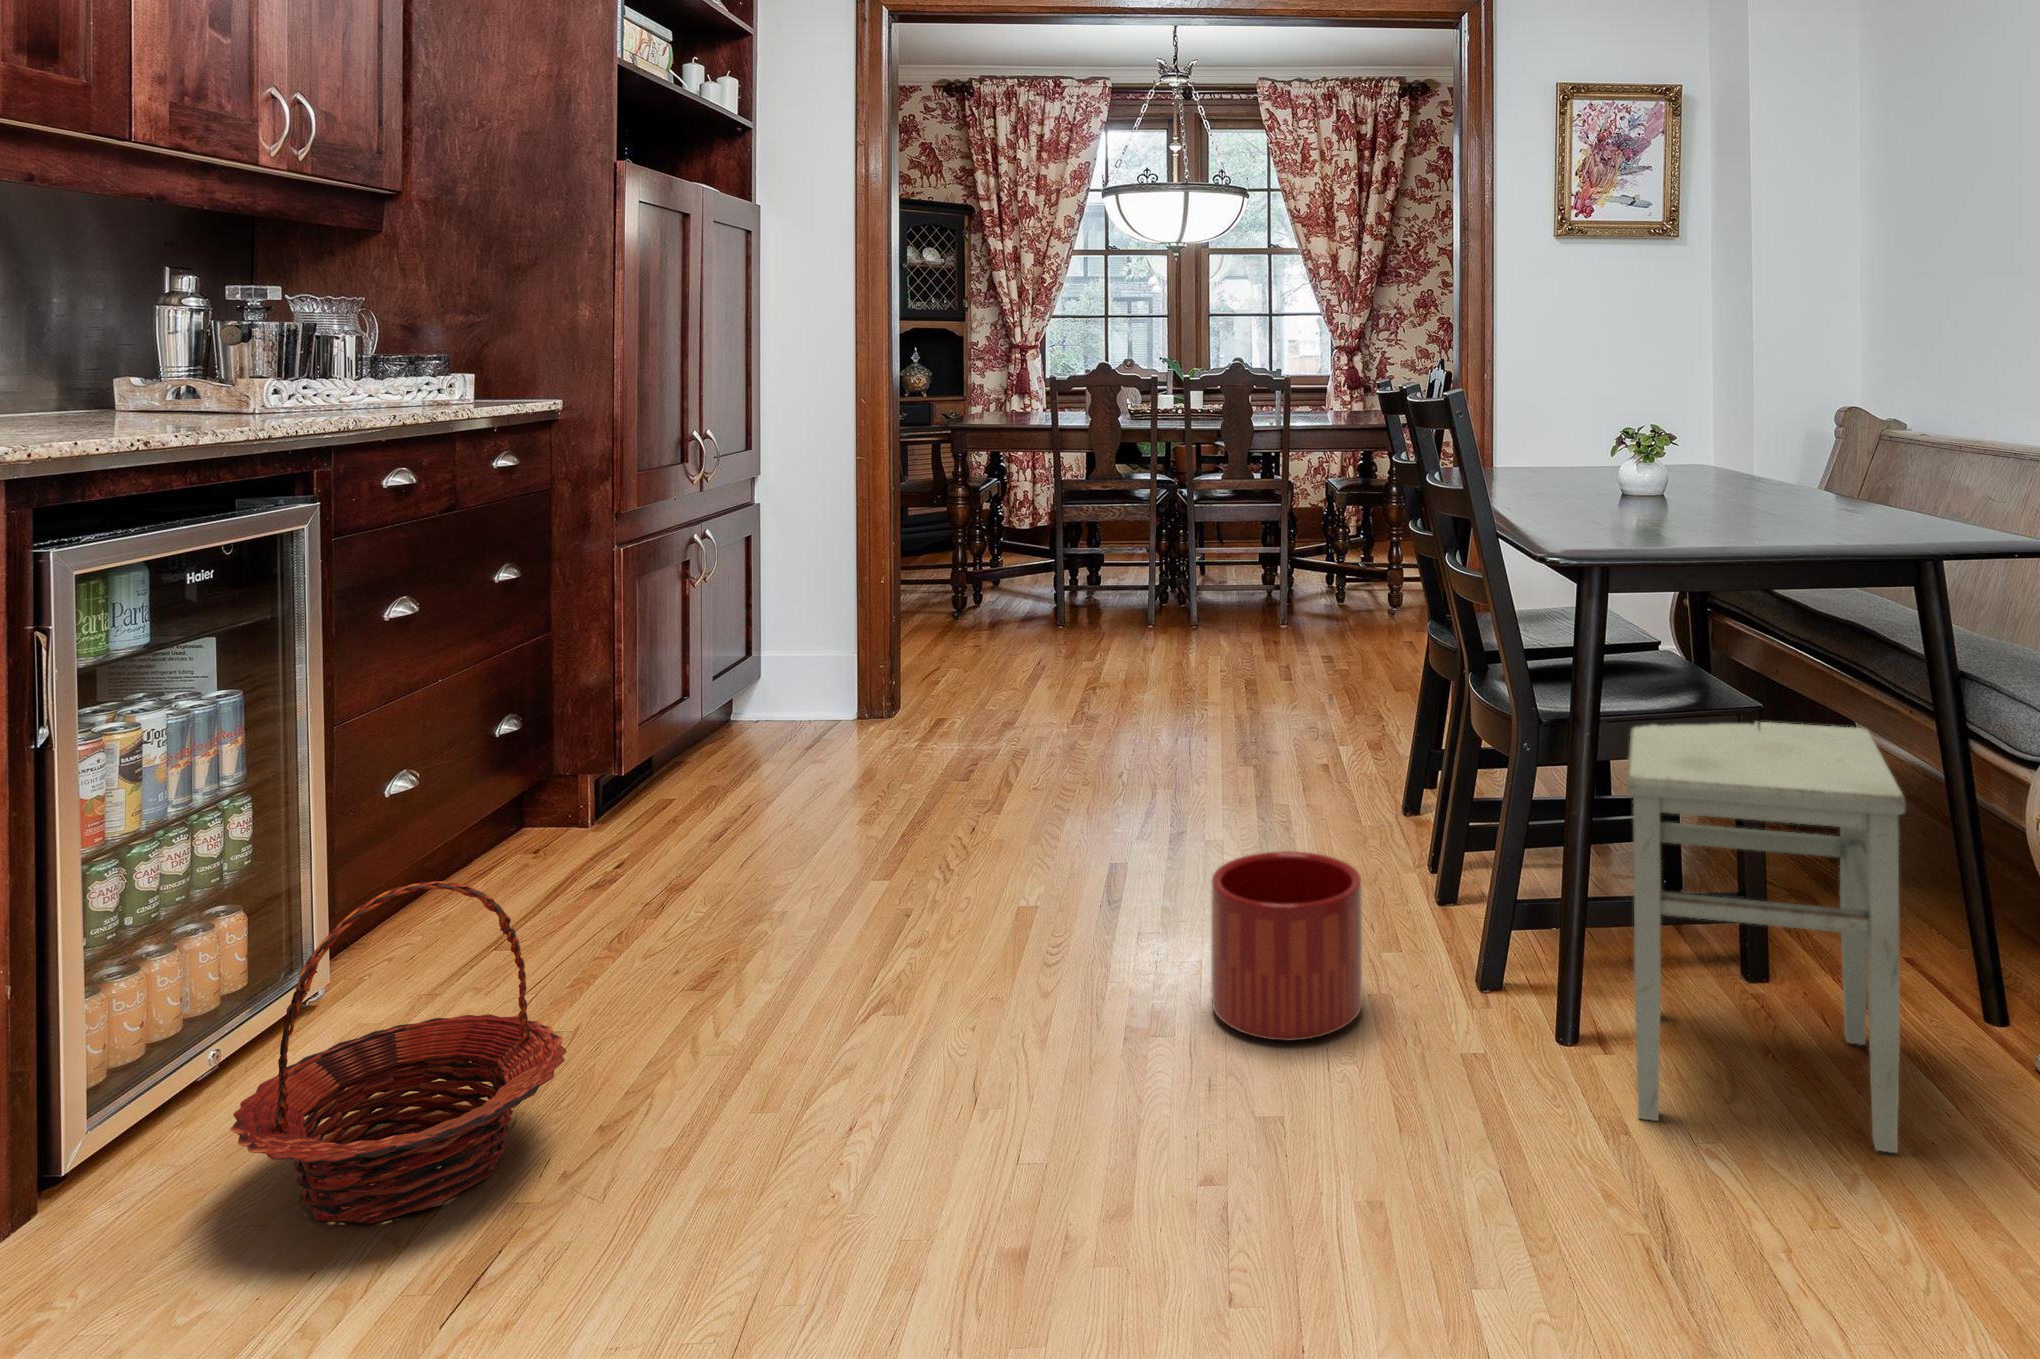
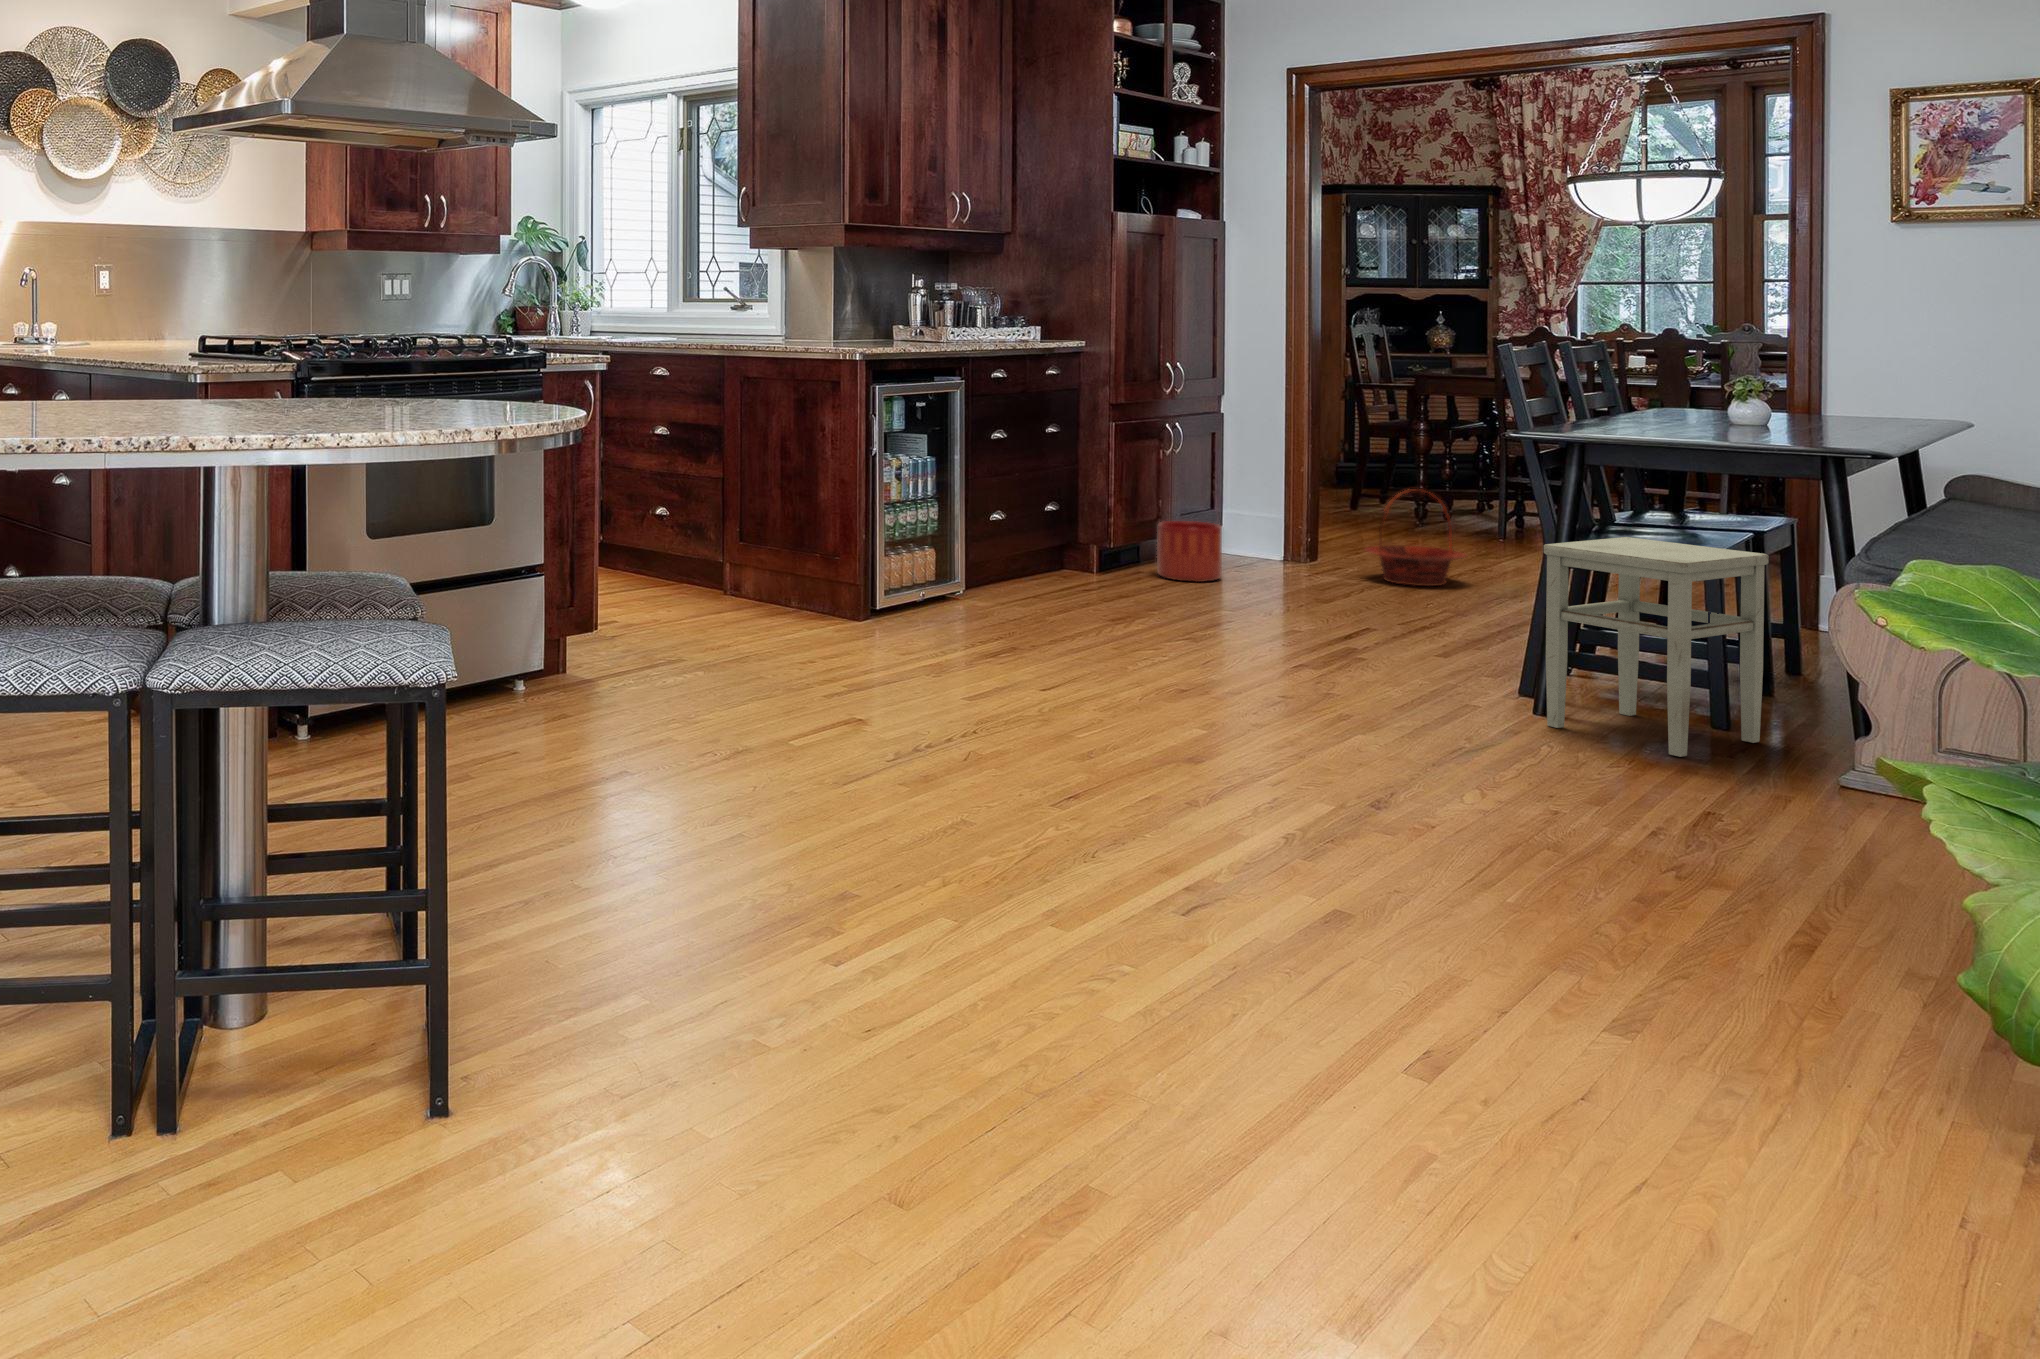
planter: present [1211,851,1362,1041] -> present [1157,521,1222,582]
basket: present [230,881,567,1223] -> present [1365,490,1466,586]

